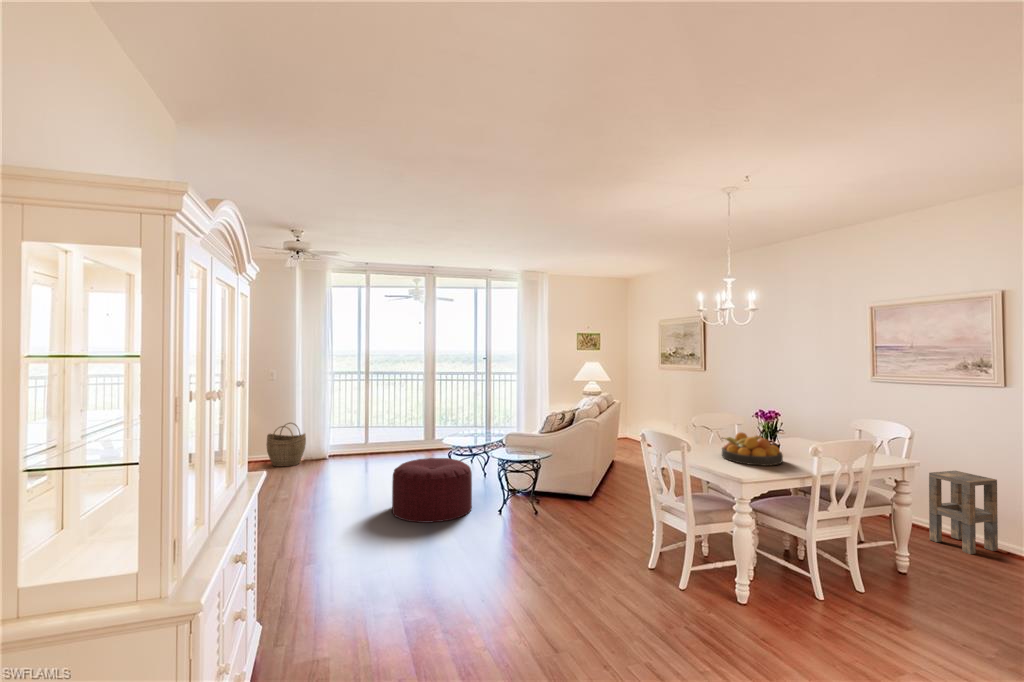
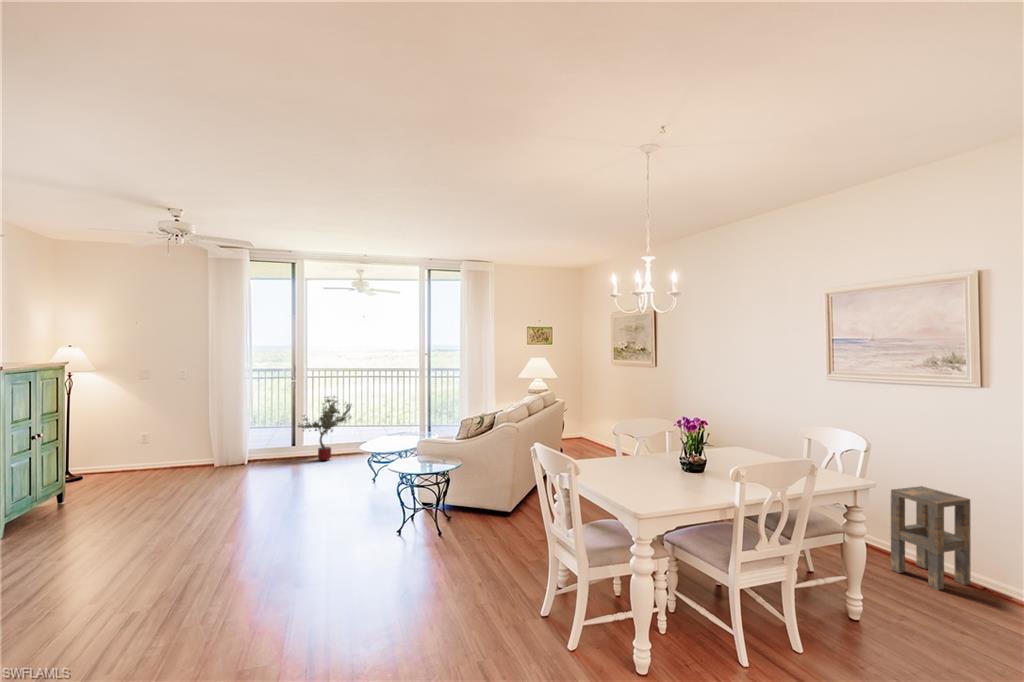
potted tree: none [377,396,426,455] -> present [298,396,351,461]
woven basket: present [267,423,306,467] -> none [161,427,210,477]
fruit bowl: present [722,432,783,466] -> none [632,446,704,490]
ottoman: present [392,458,472,523] -> none [266,470,366,551]

